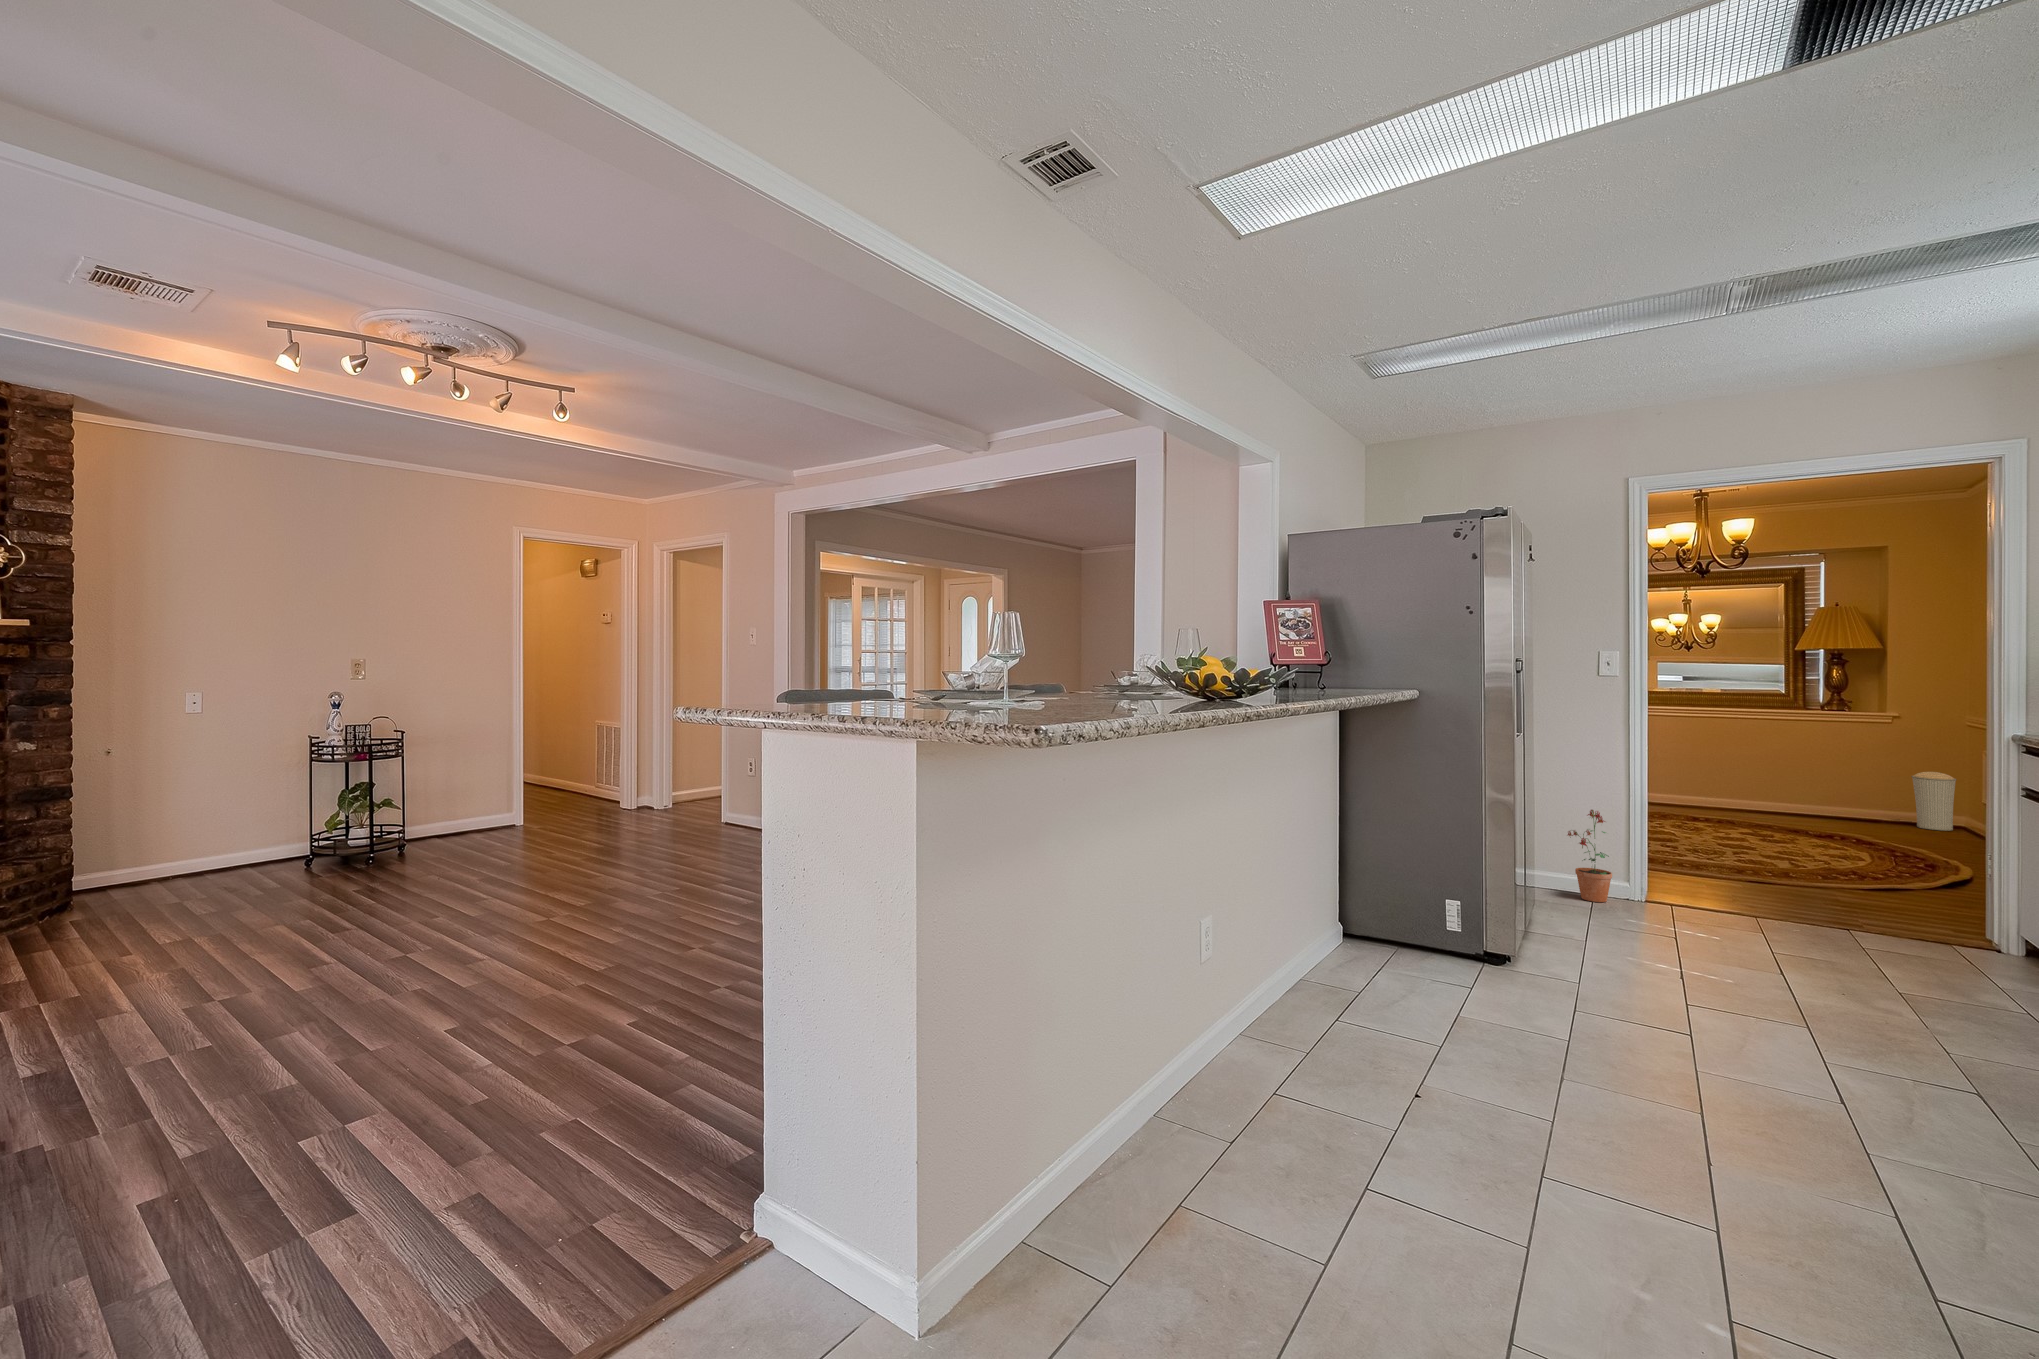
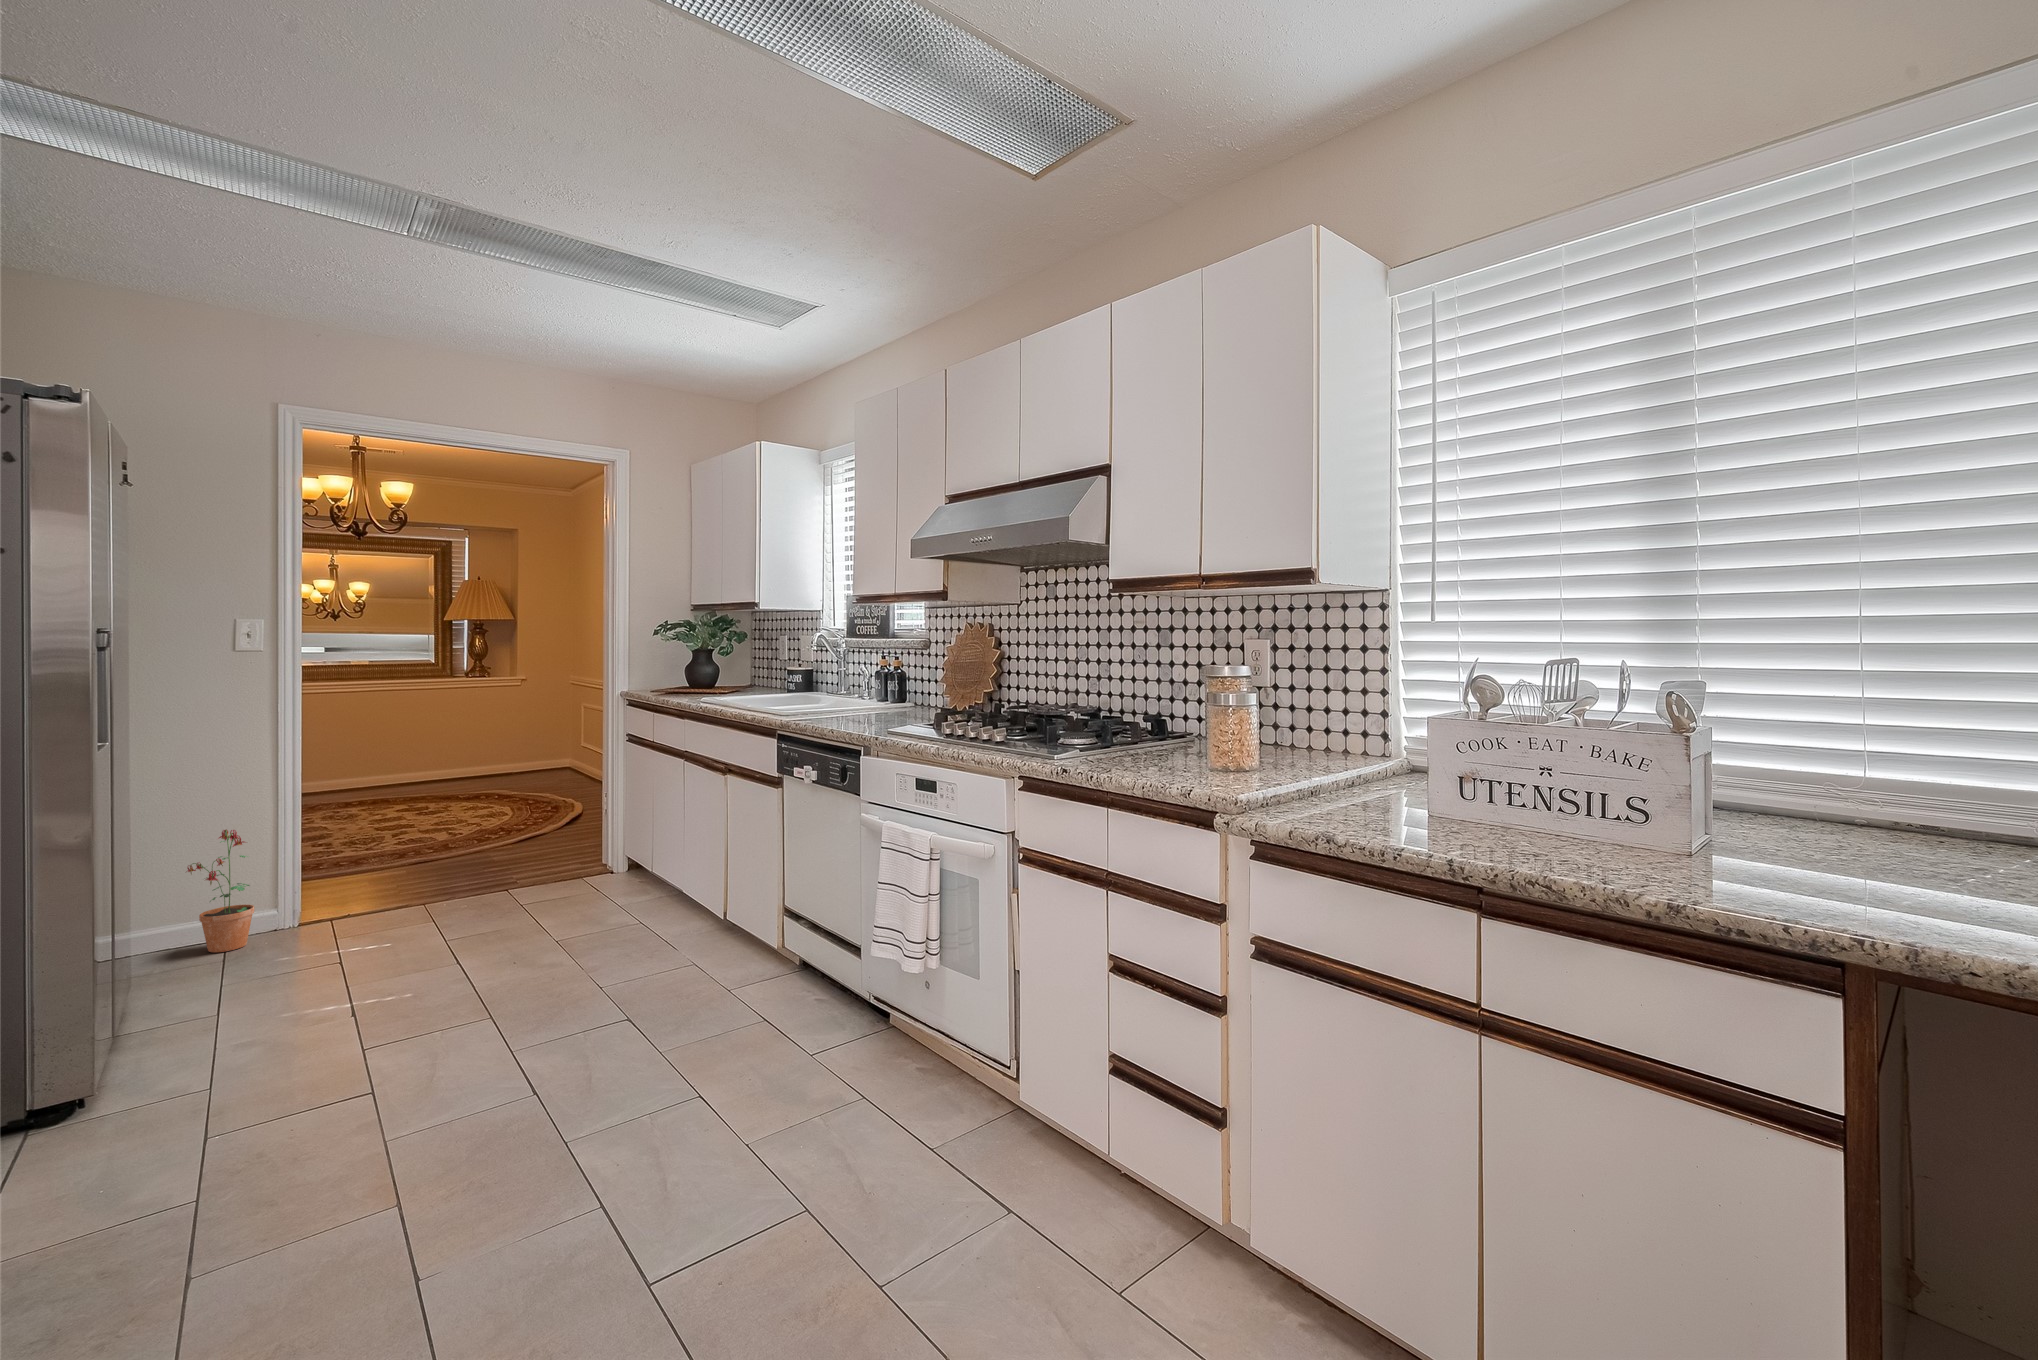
trash can: present [1911,772,1956,831] -> none [535,726,565,775]

